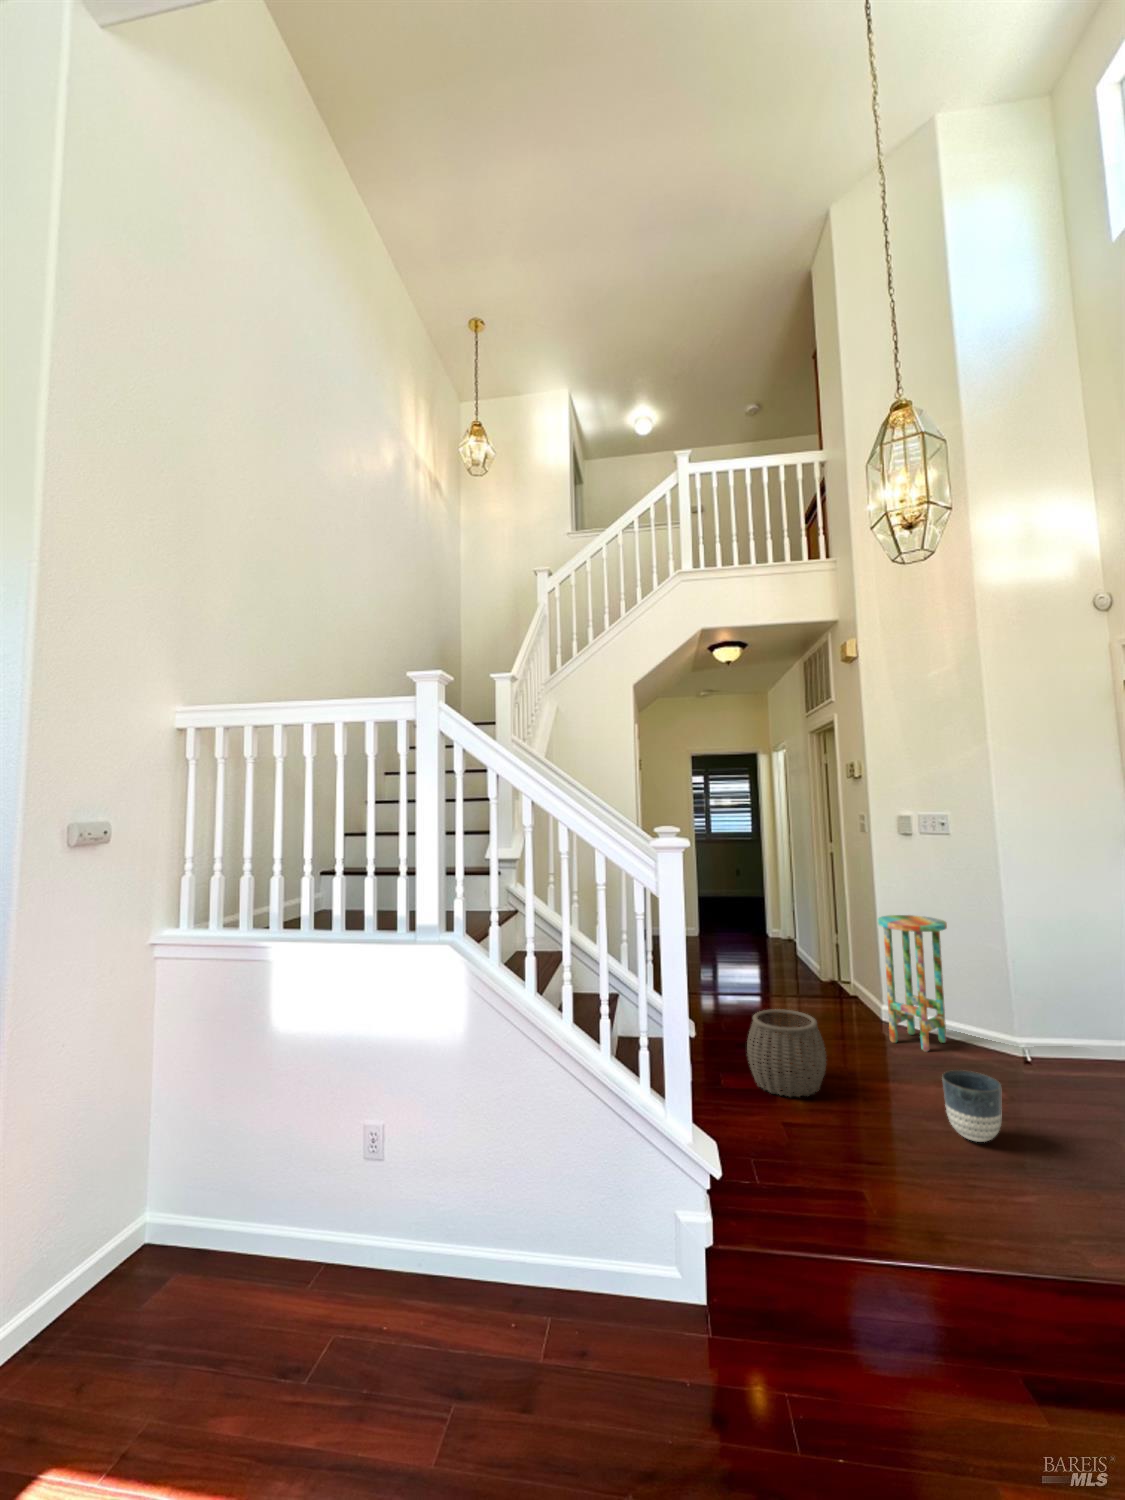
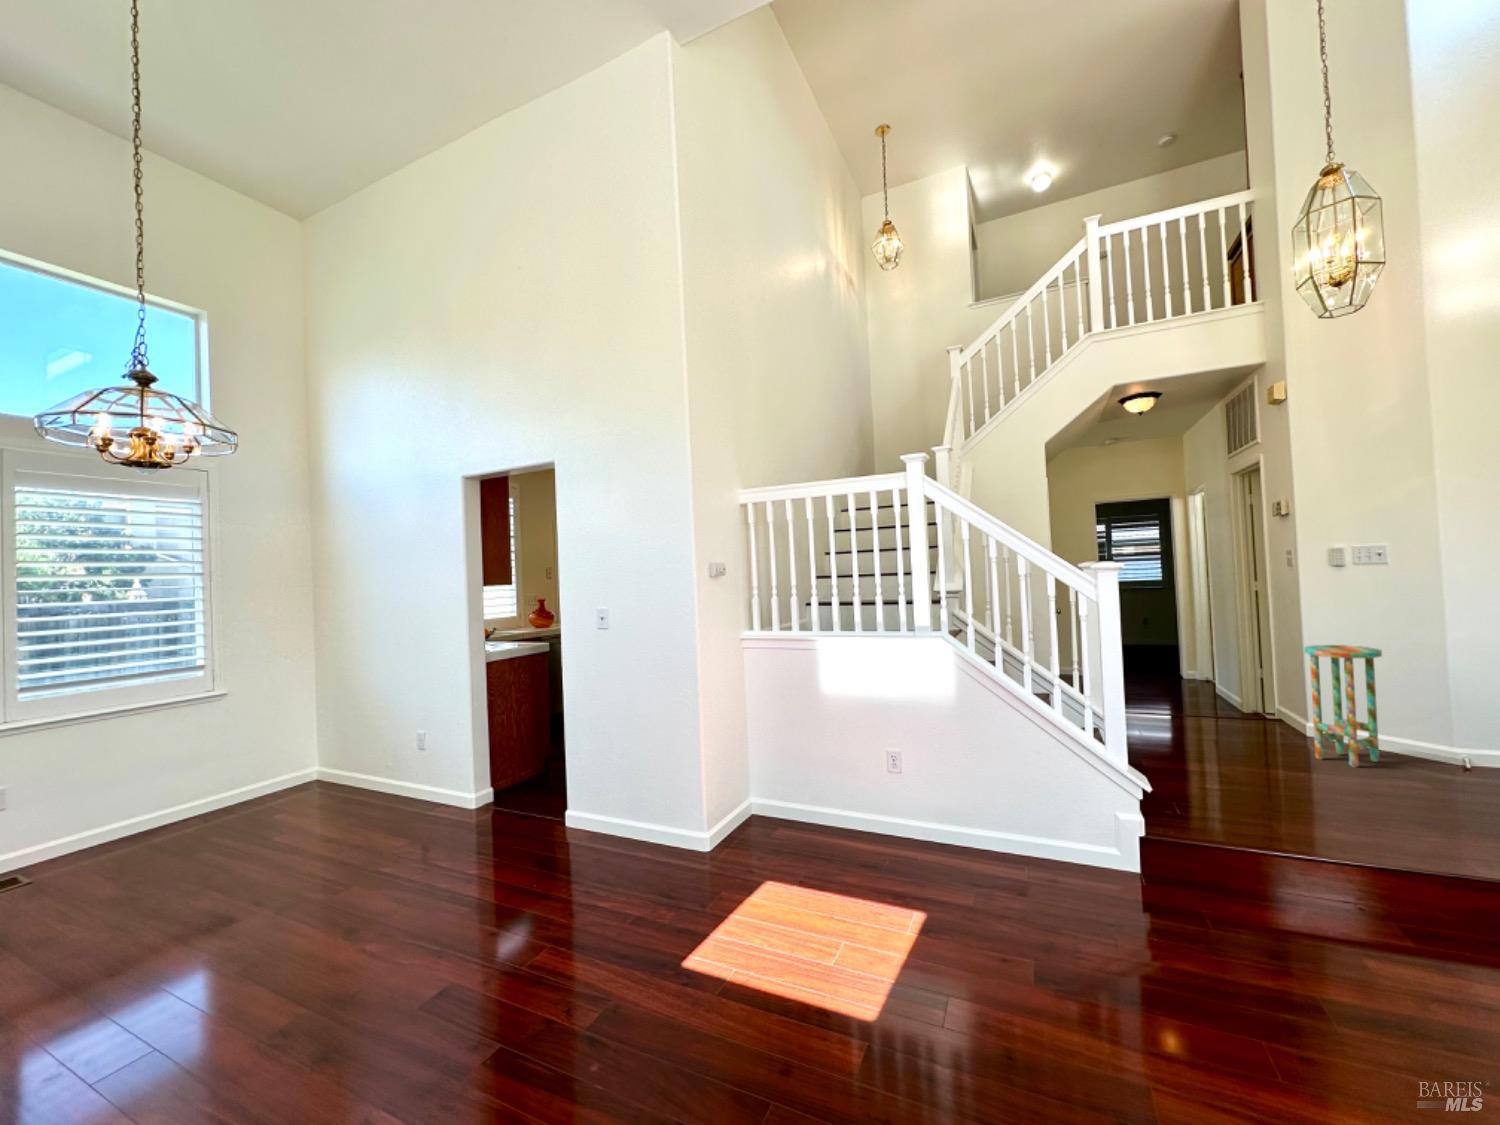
woven basket: present [747,1009,826,1097] -> none [1167,720,1246,790]
planter: present [942,1070,1002,1142] -> none [1363,770,1426,828]

